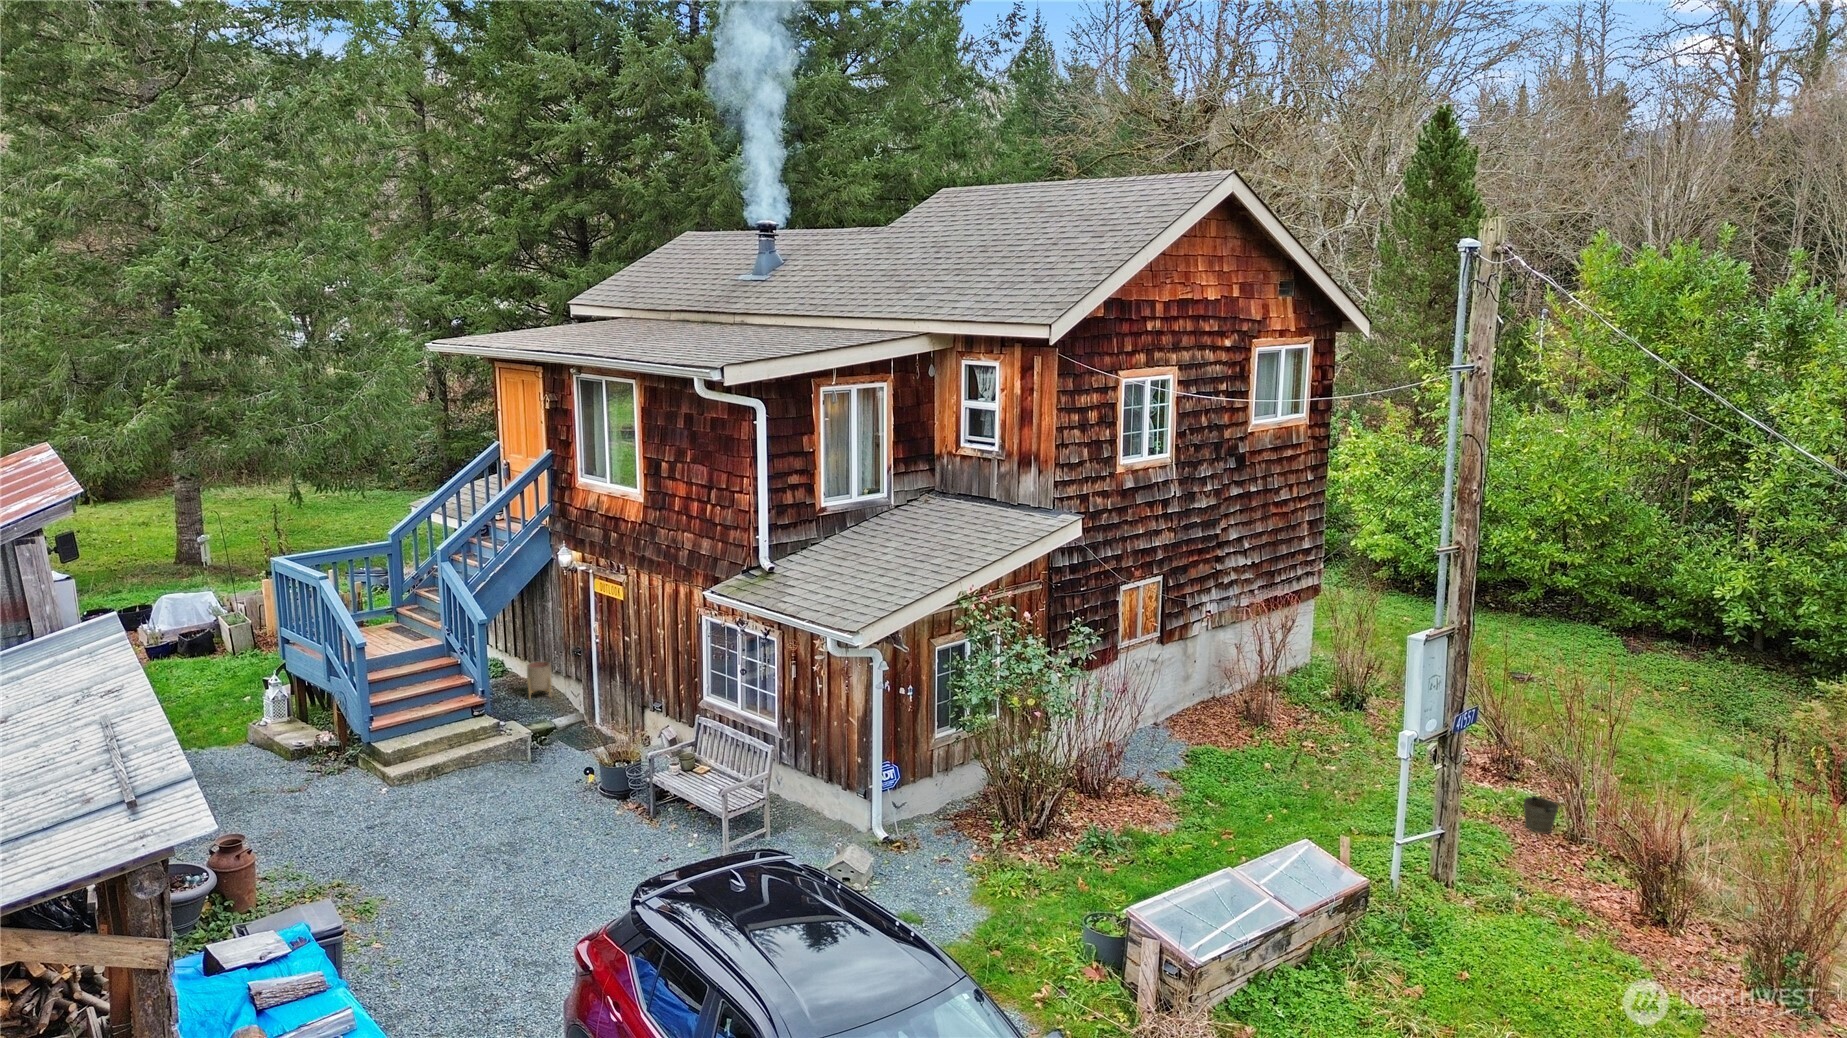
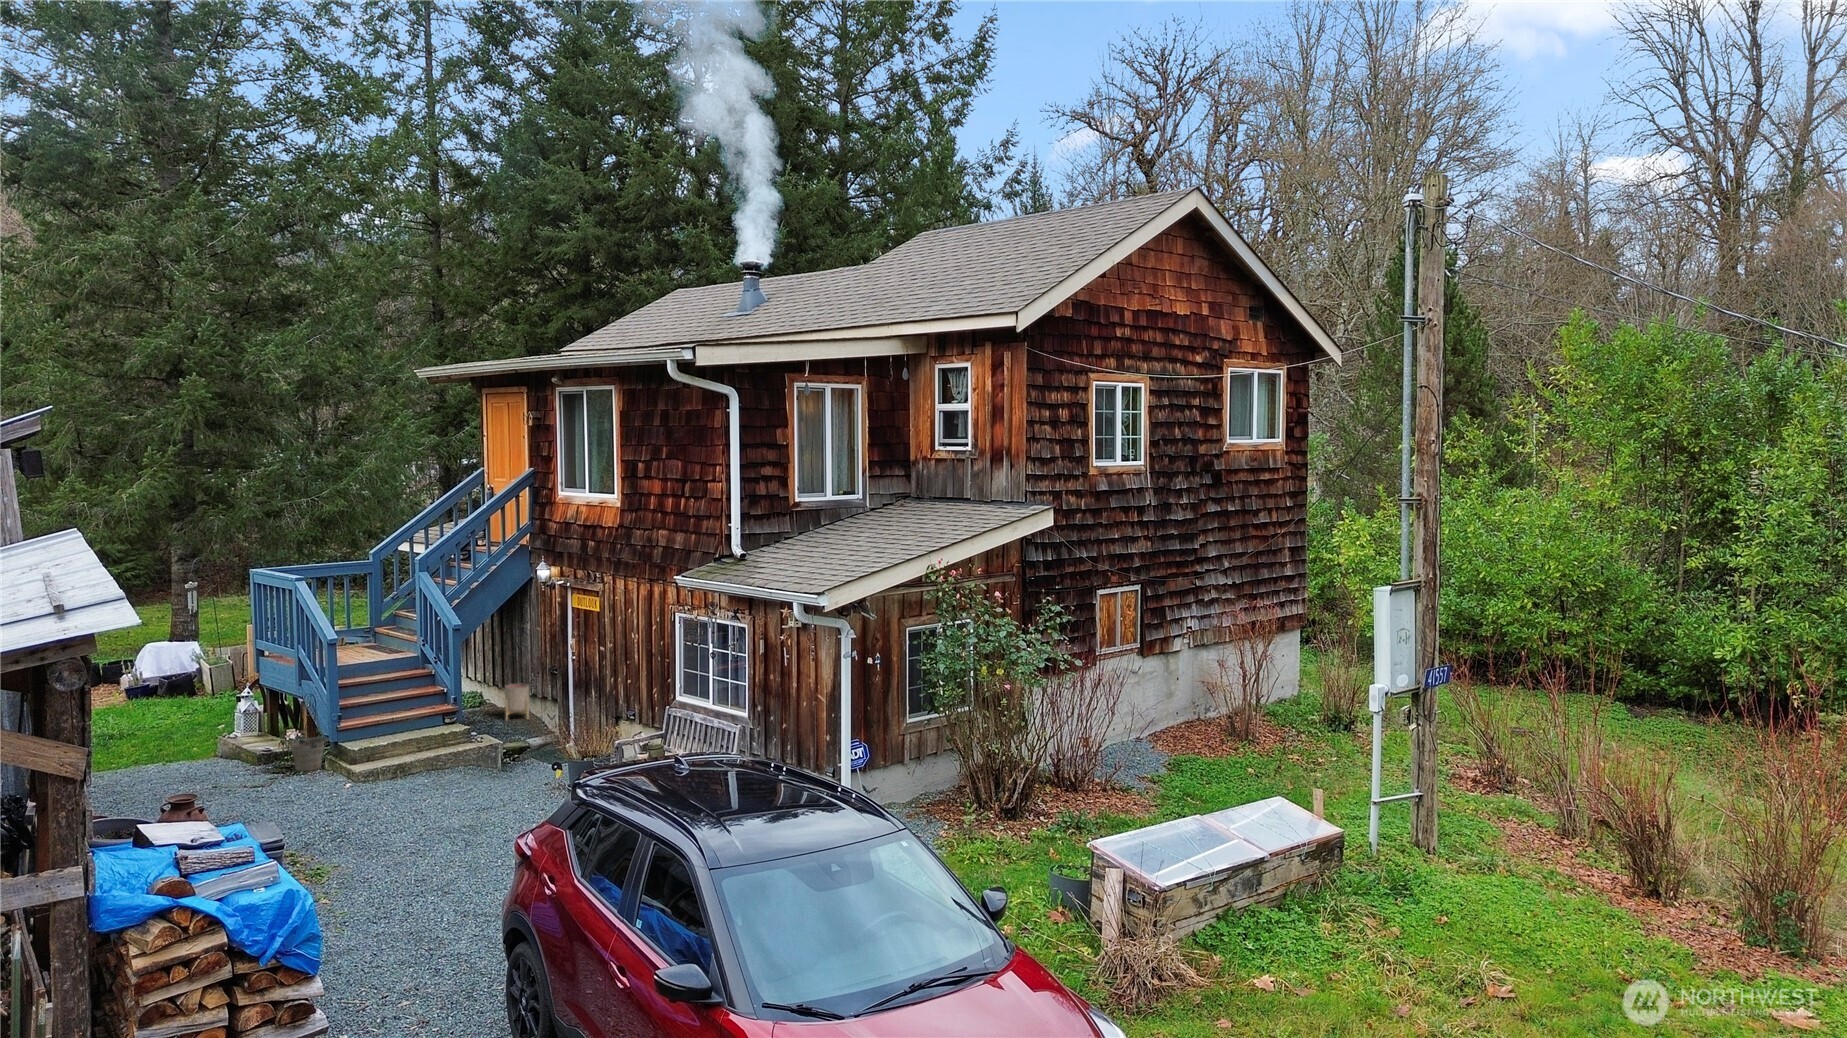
bucket: present [1524,795,1559,834] -> present [291,738,328,771]

